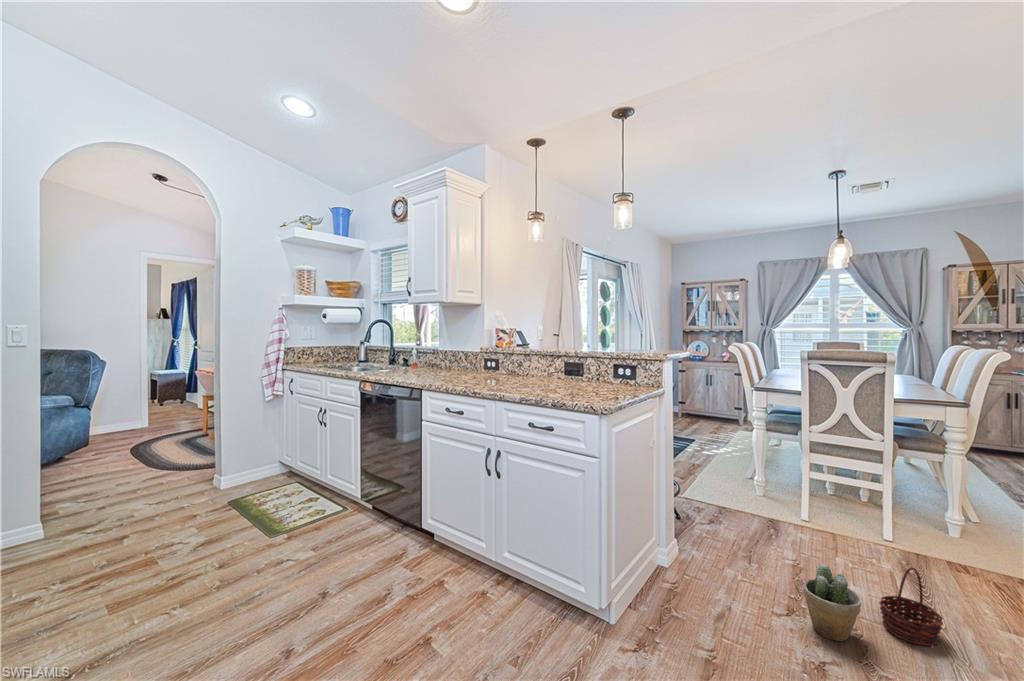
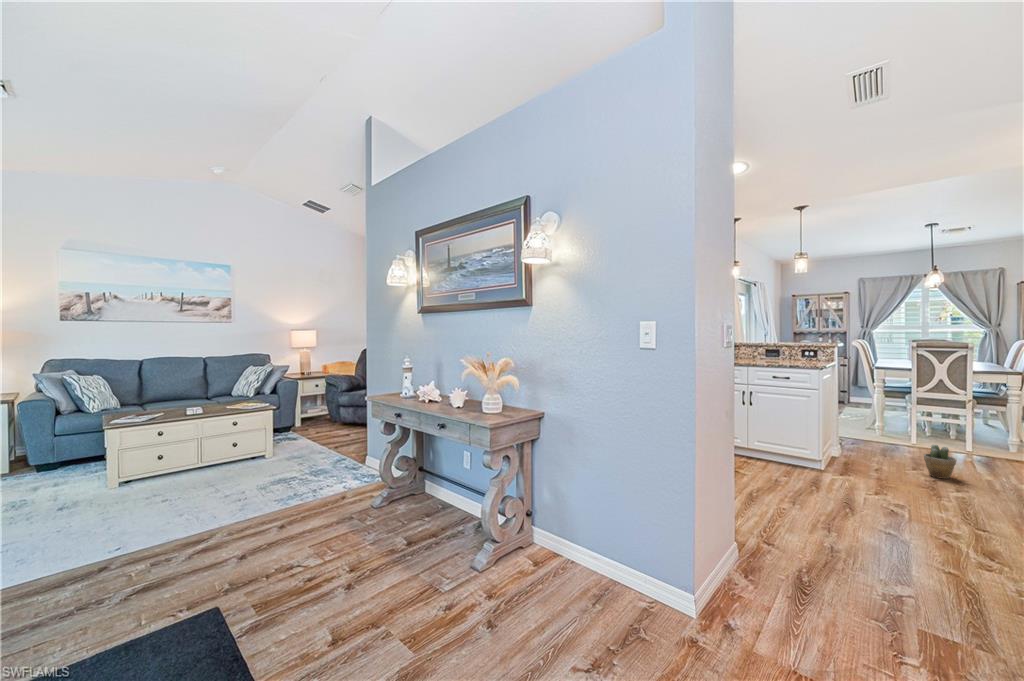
basket: present [879,568,943,646] -> none [966,446,1002,481]

